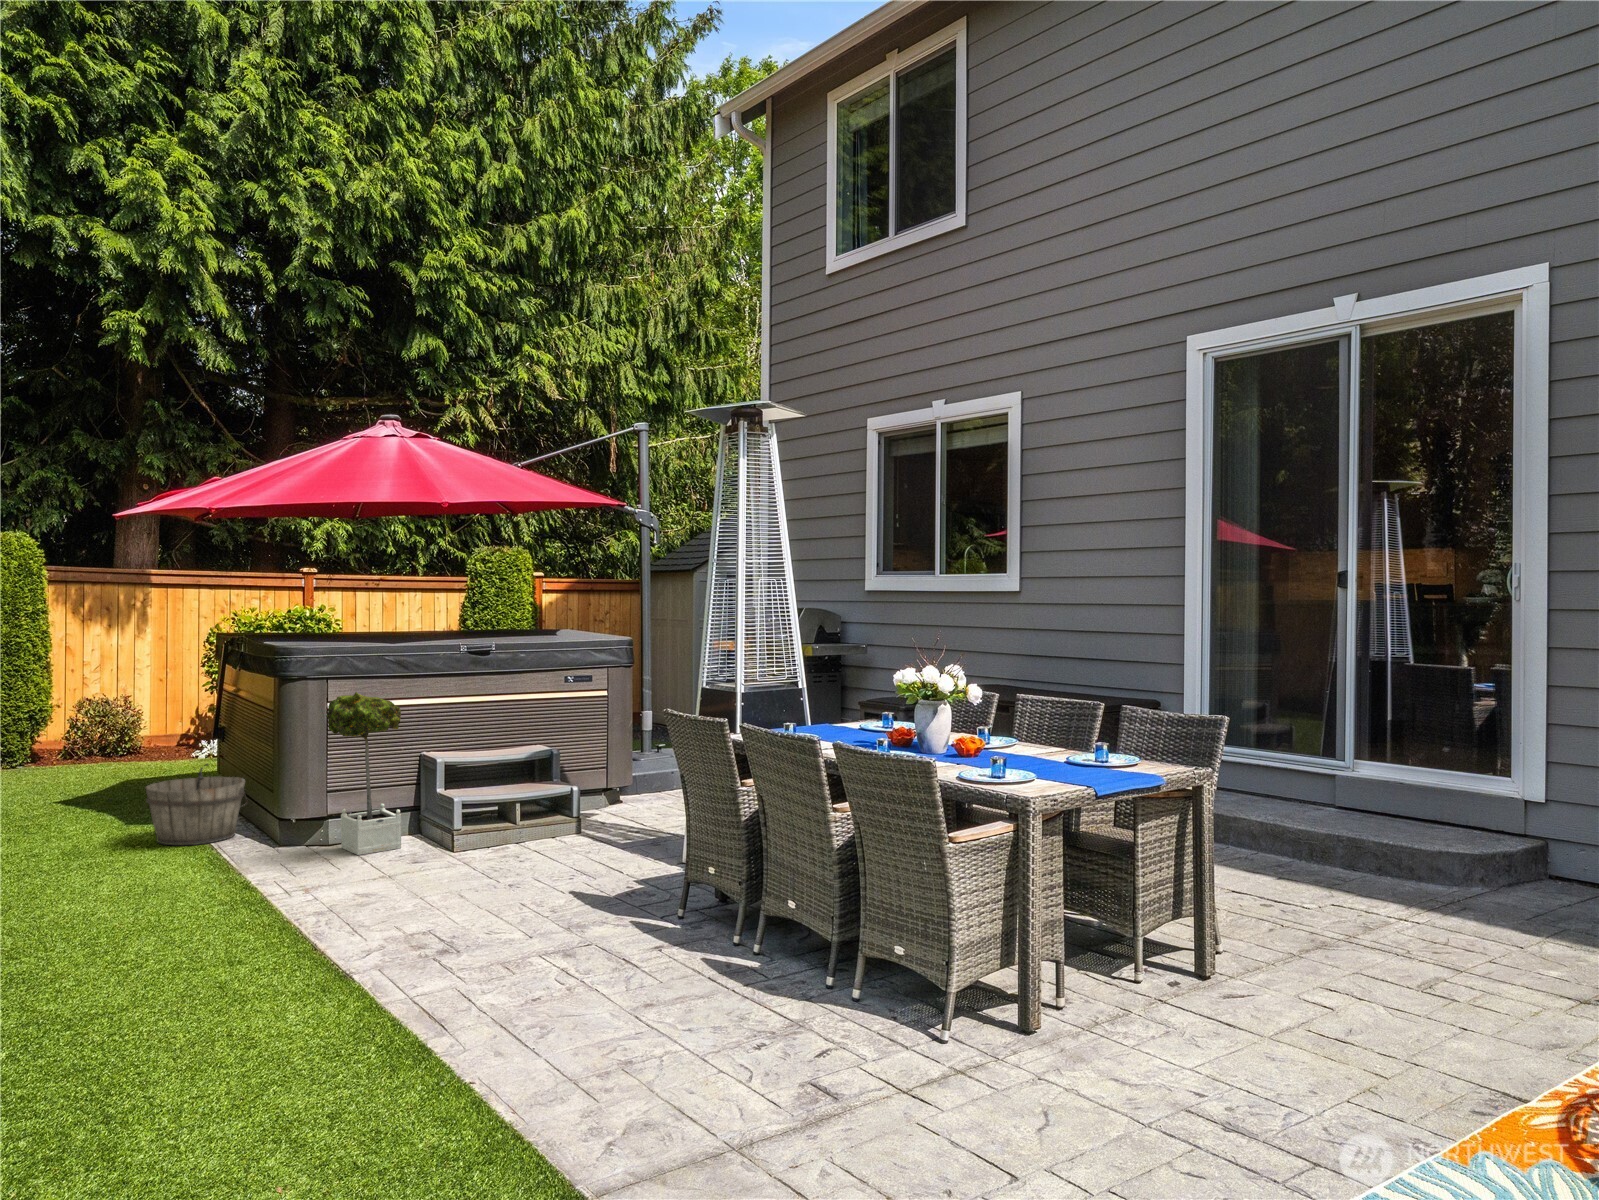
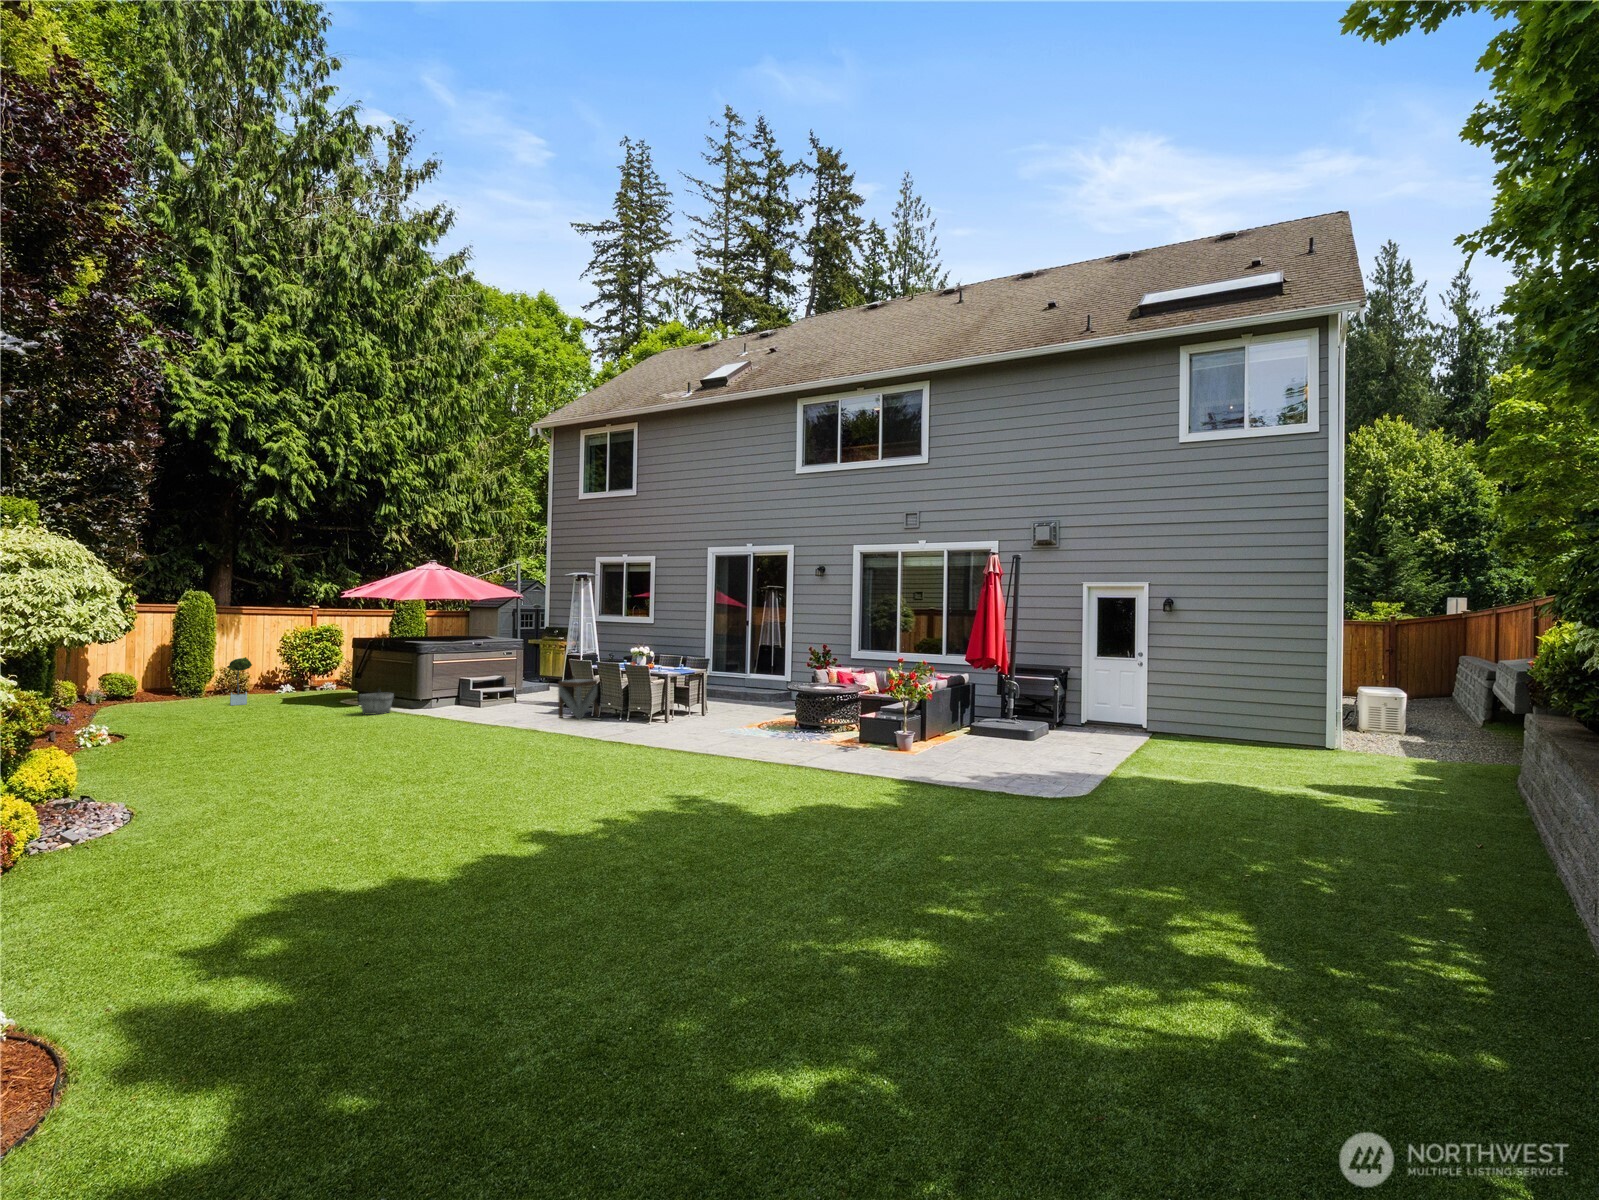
potted tree: present [327,692,401,855] -> present [228,657,252,705]
side table: none [601,791,755,976] -> present [558,679,599,719]

